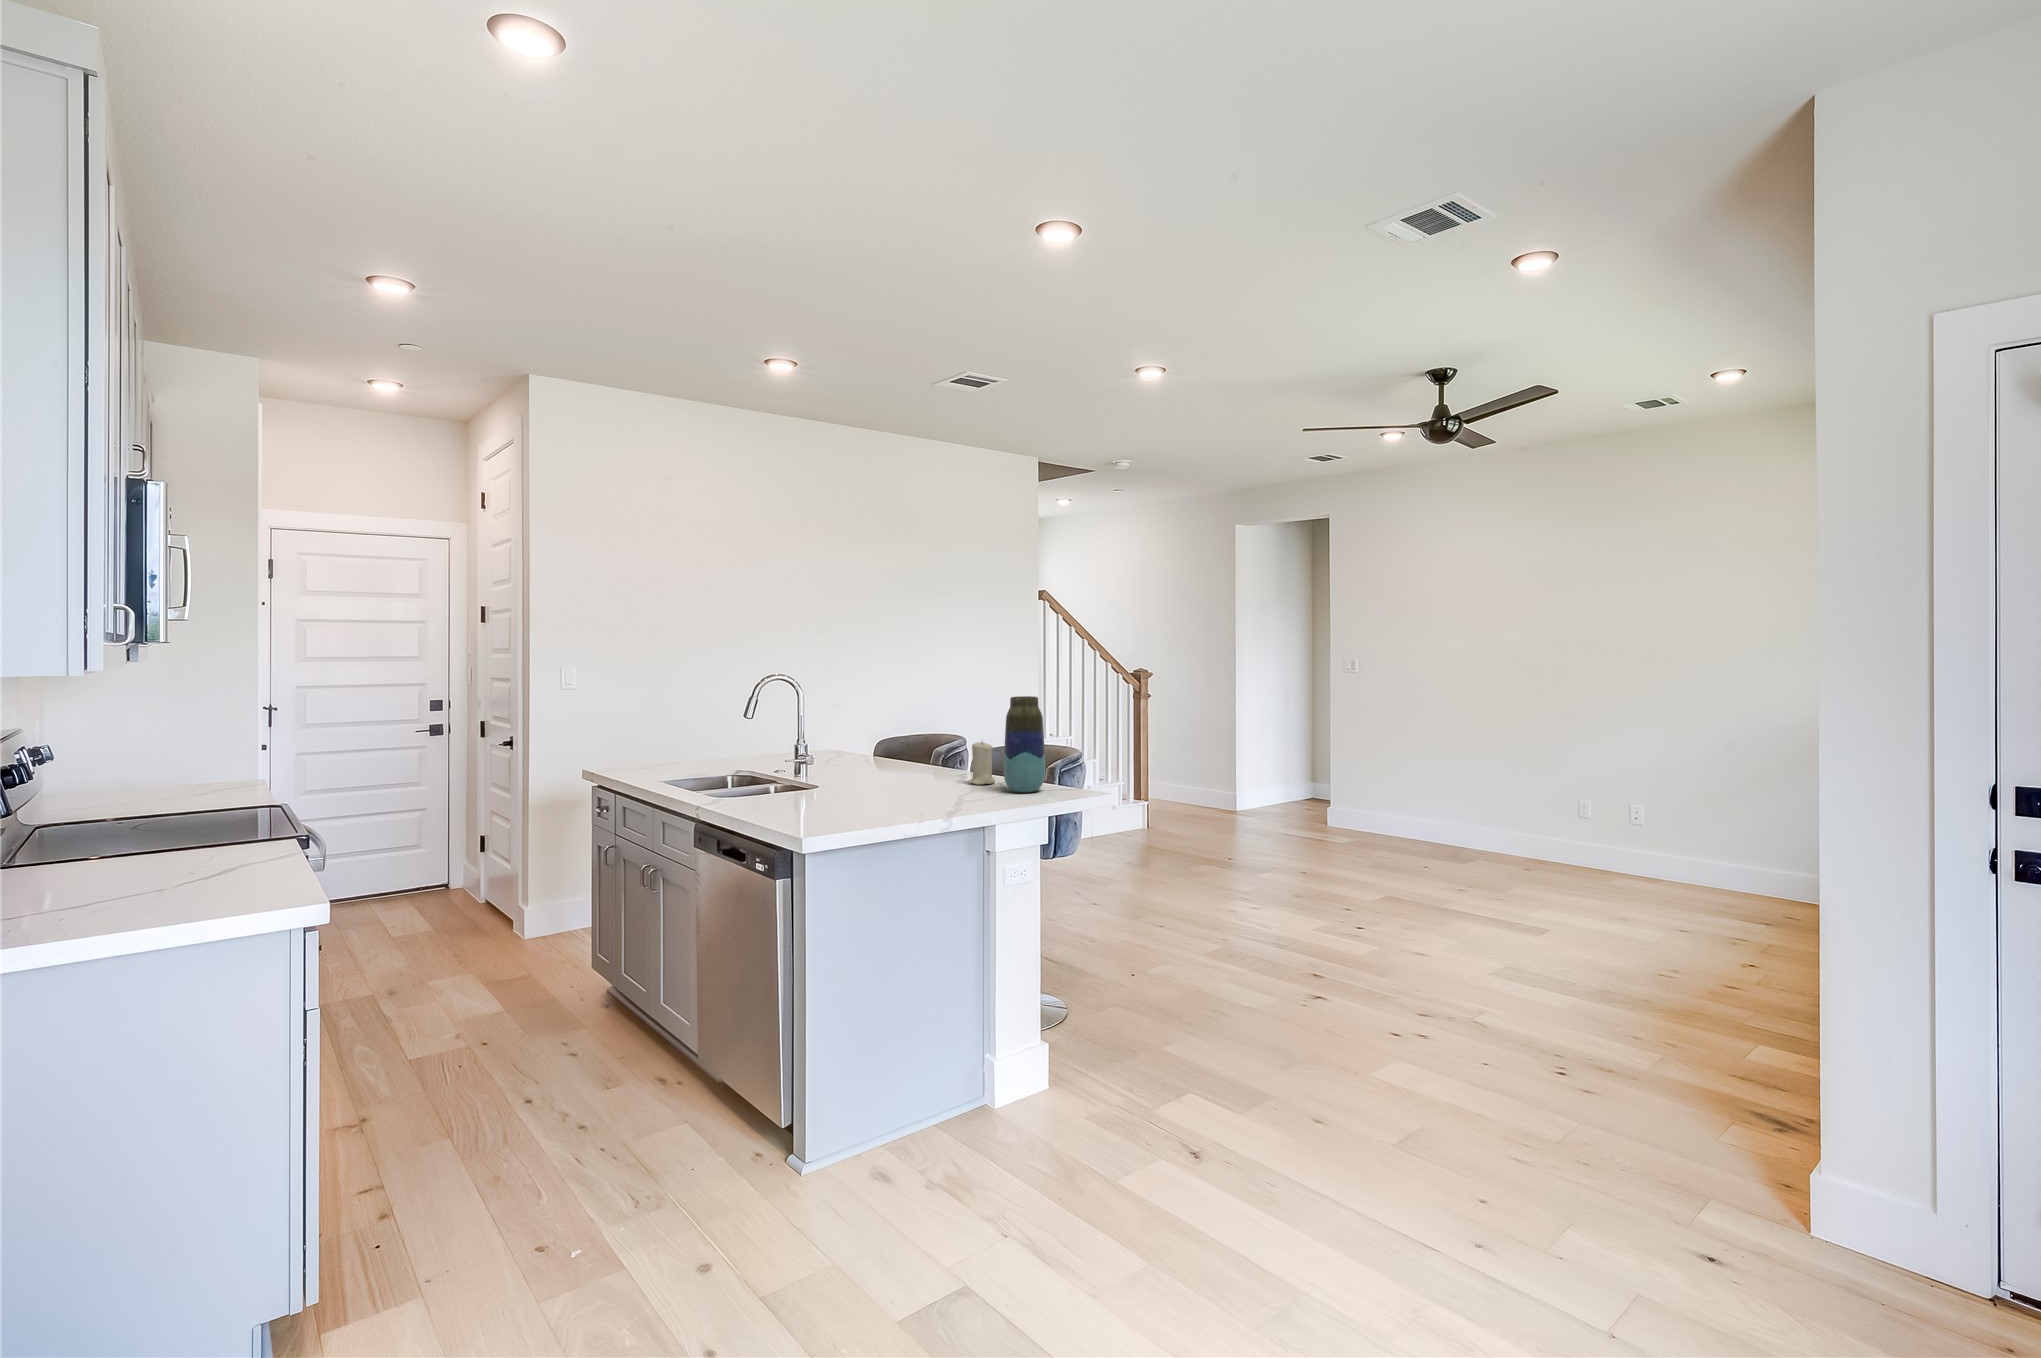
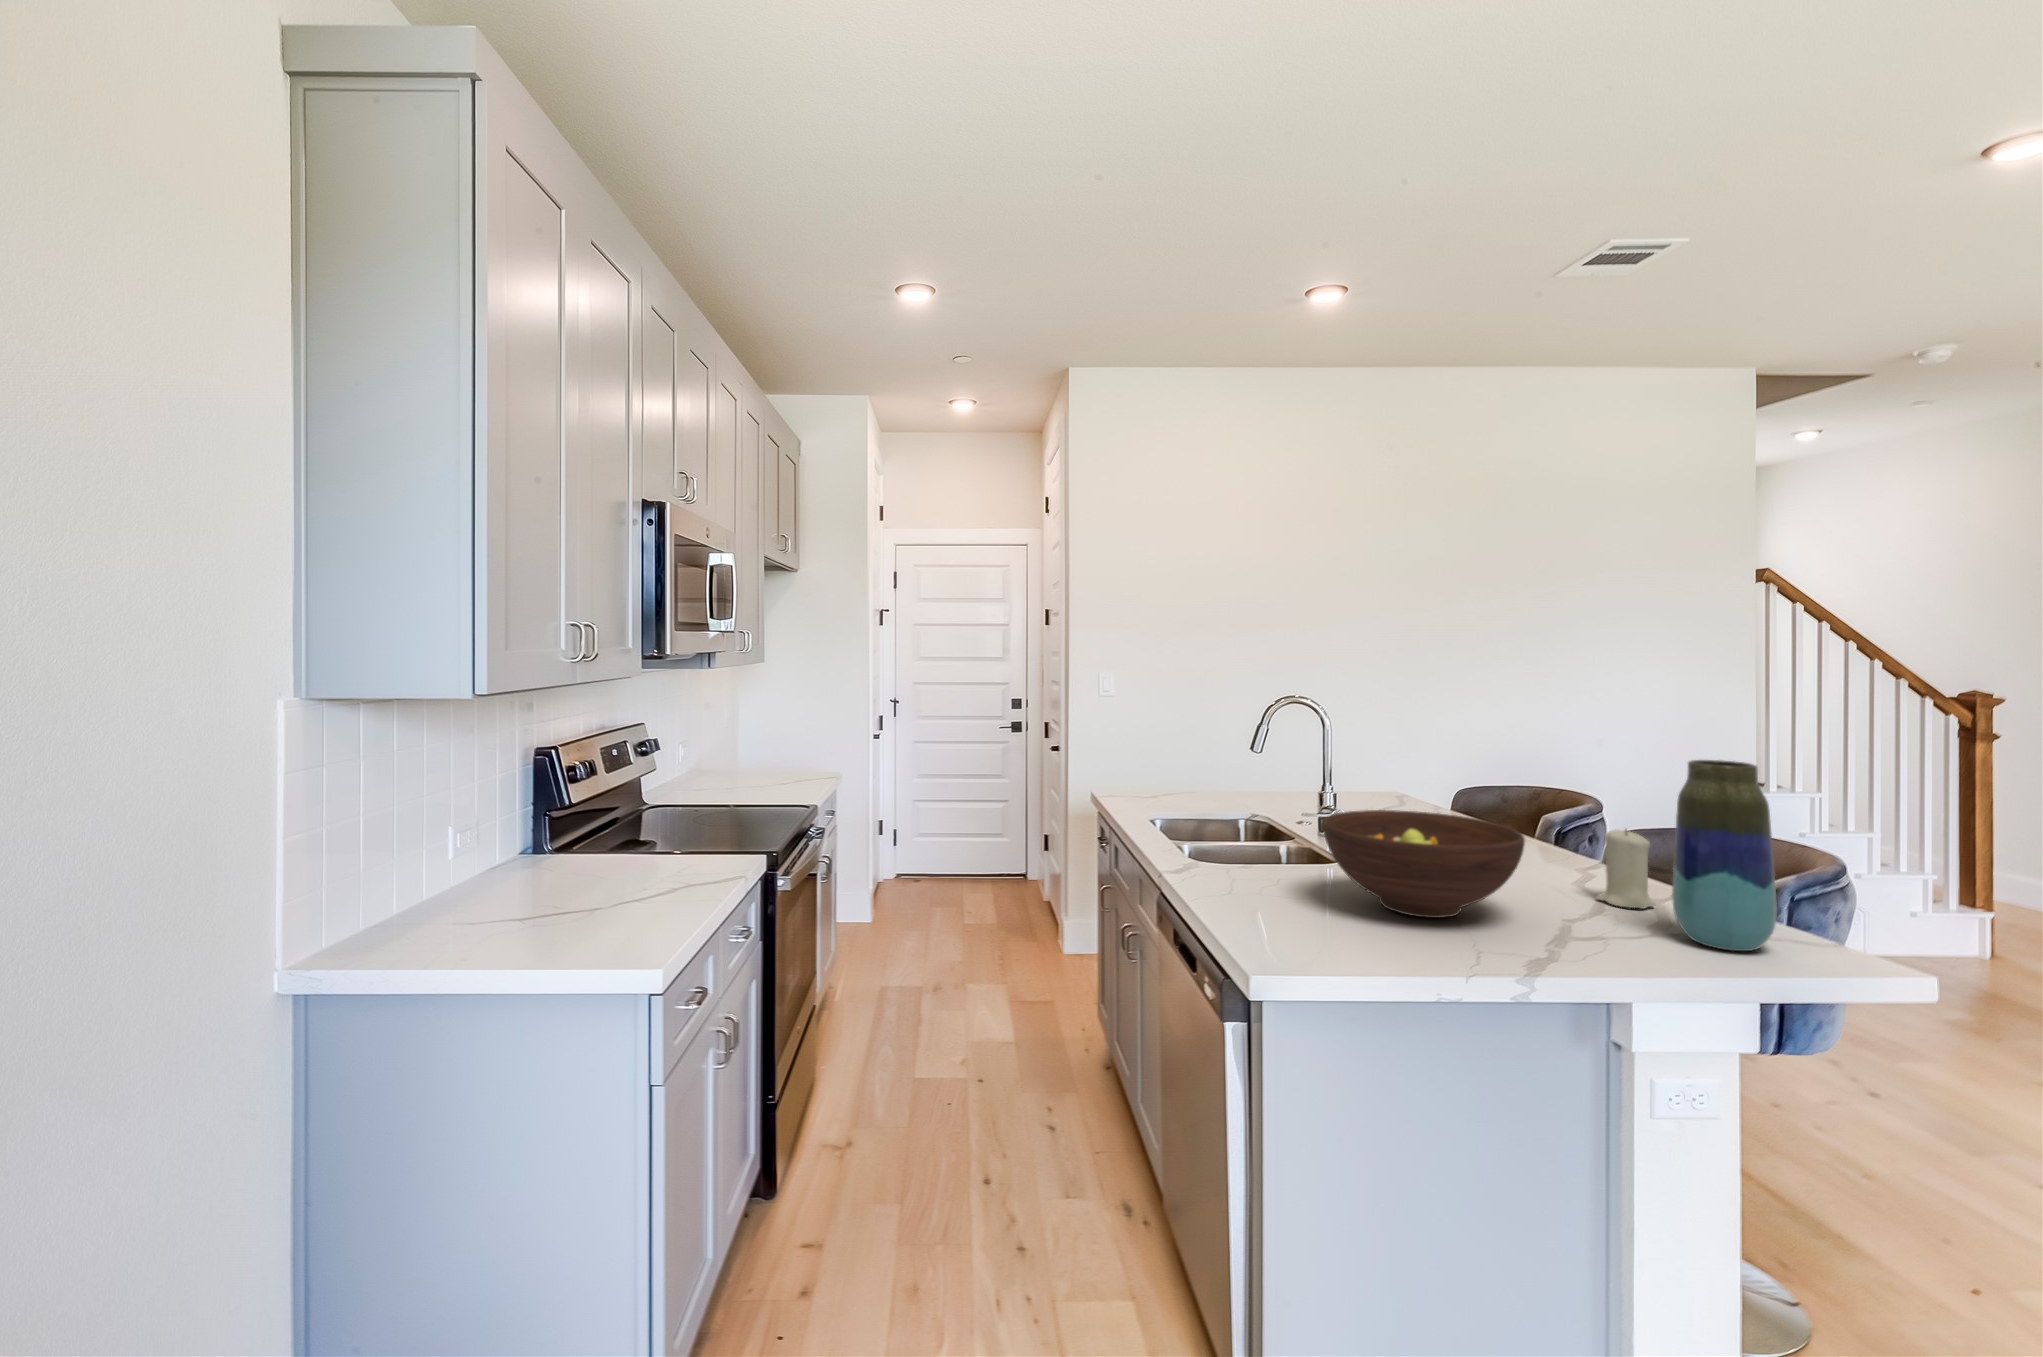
fruit bowl: none [824,742,937,800] -> present [1323,810,1525,918]

